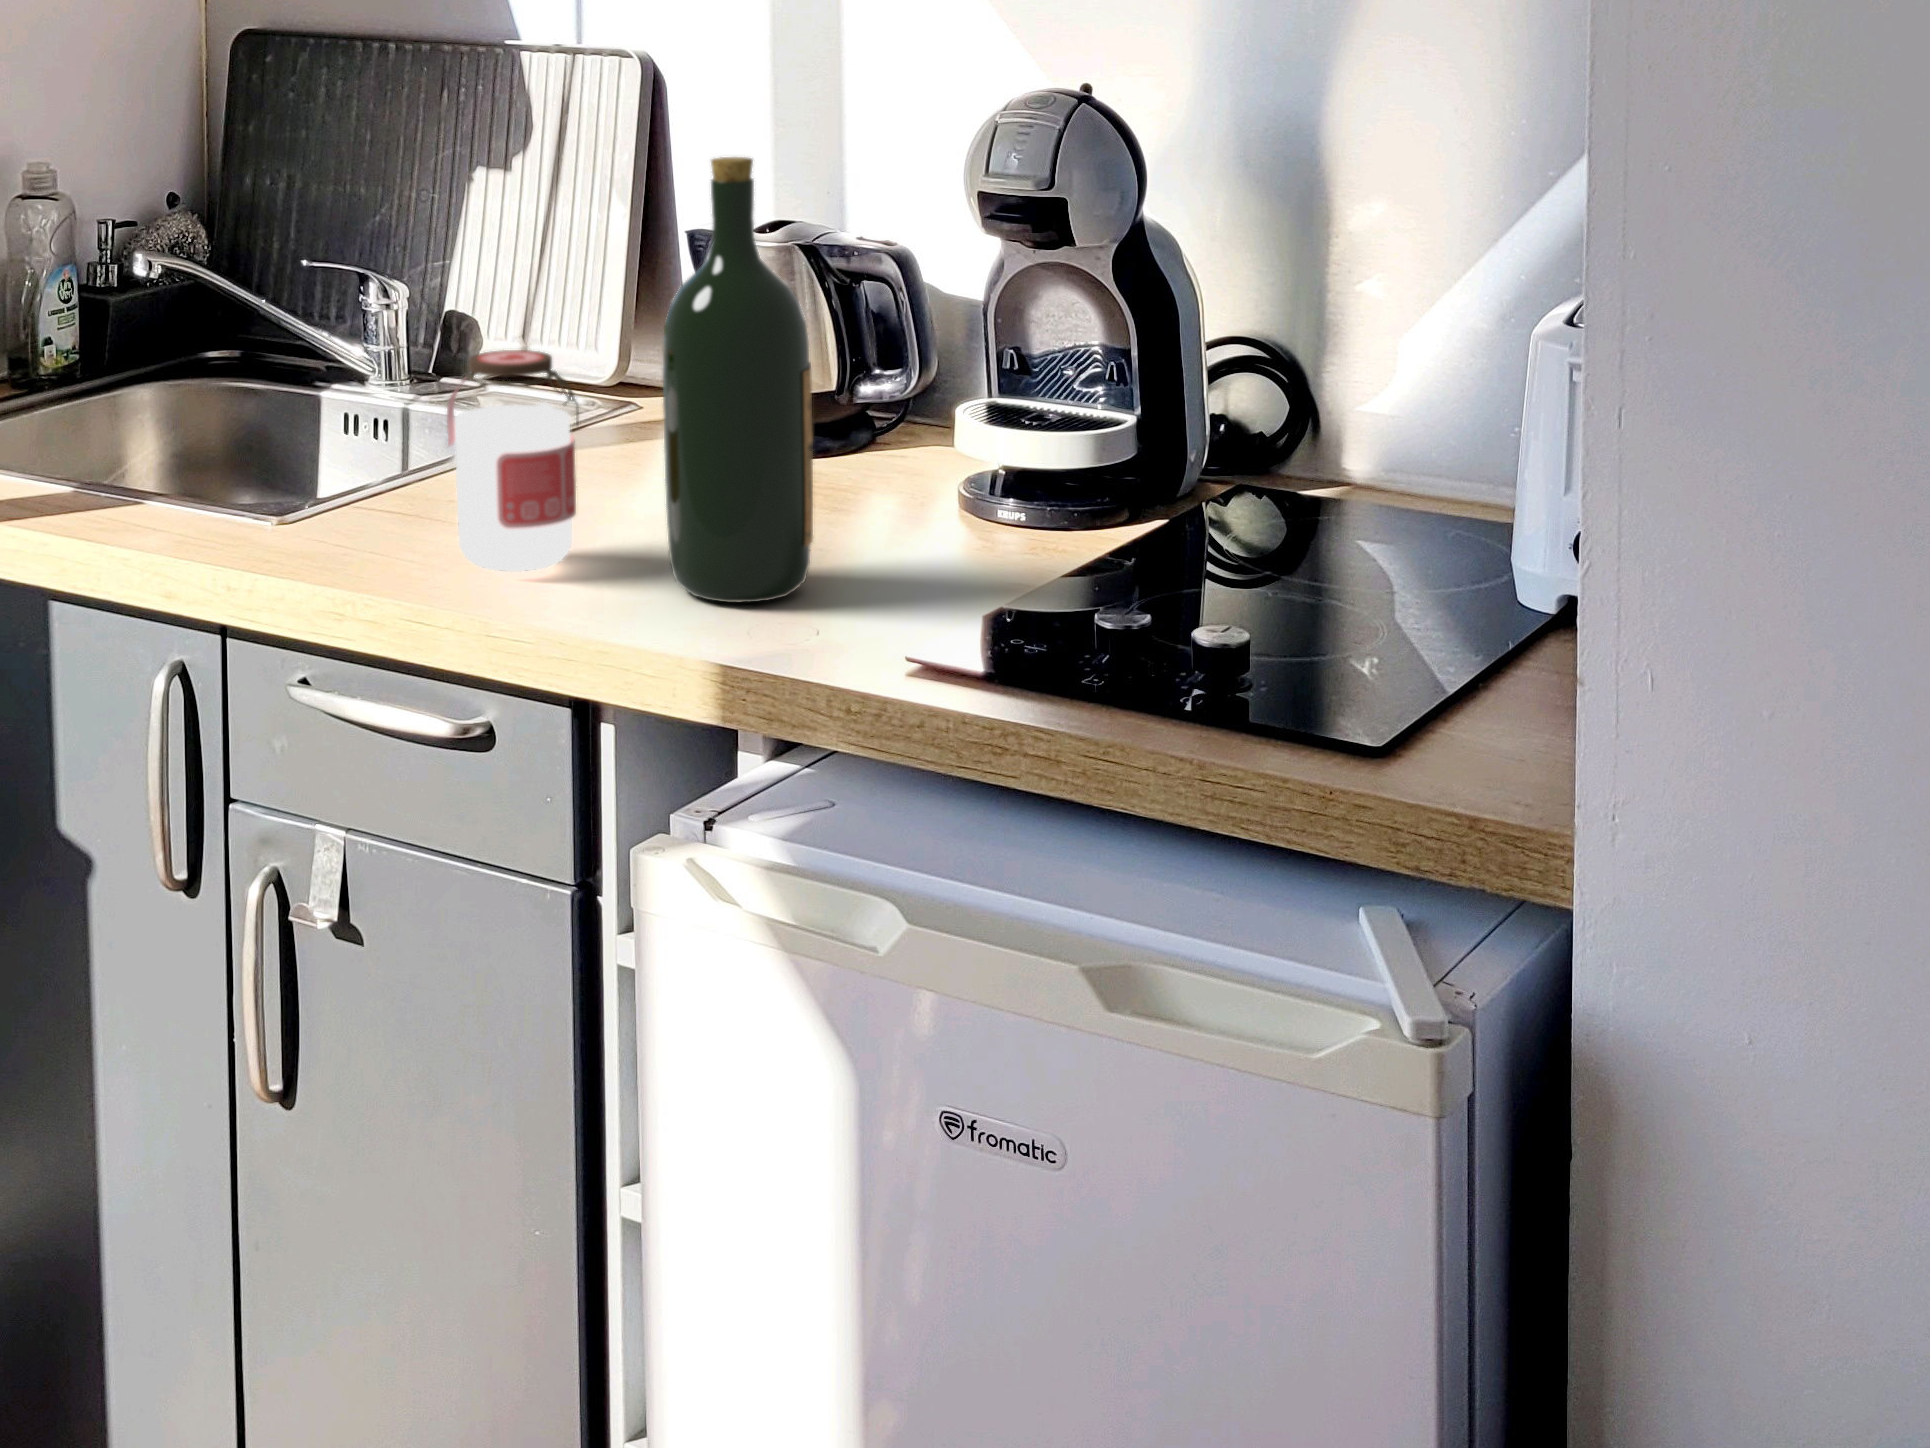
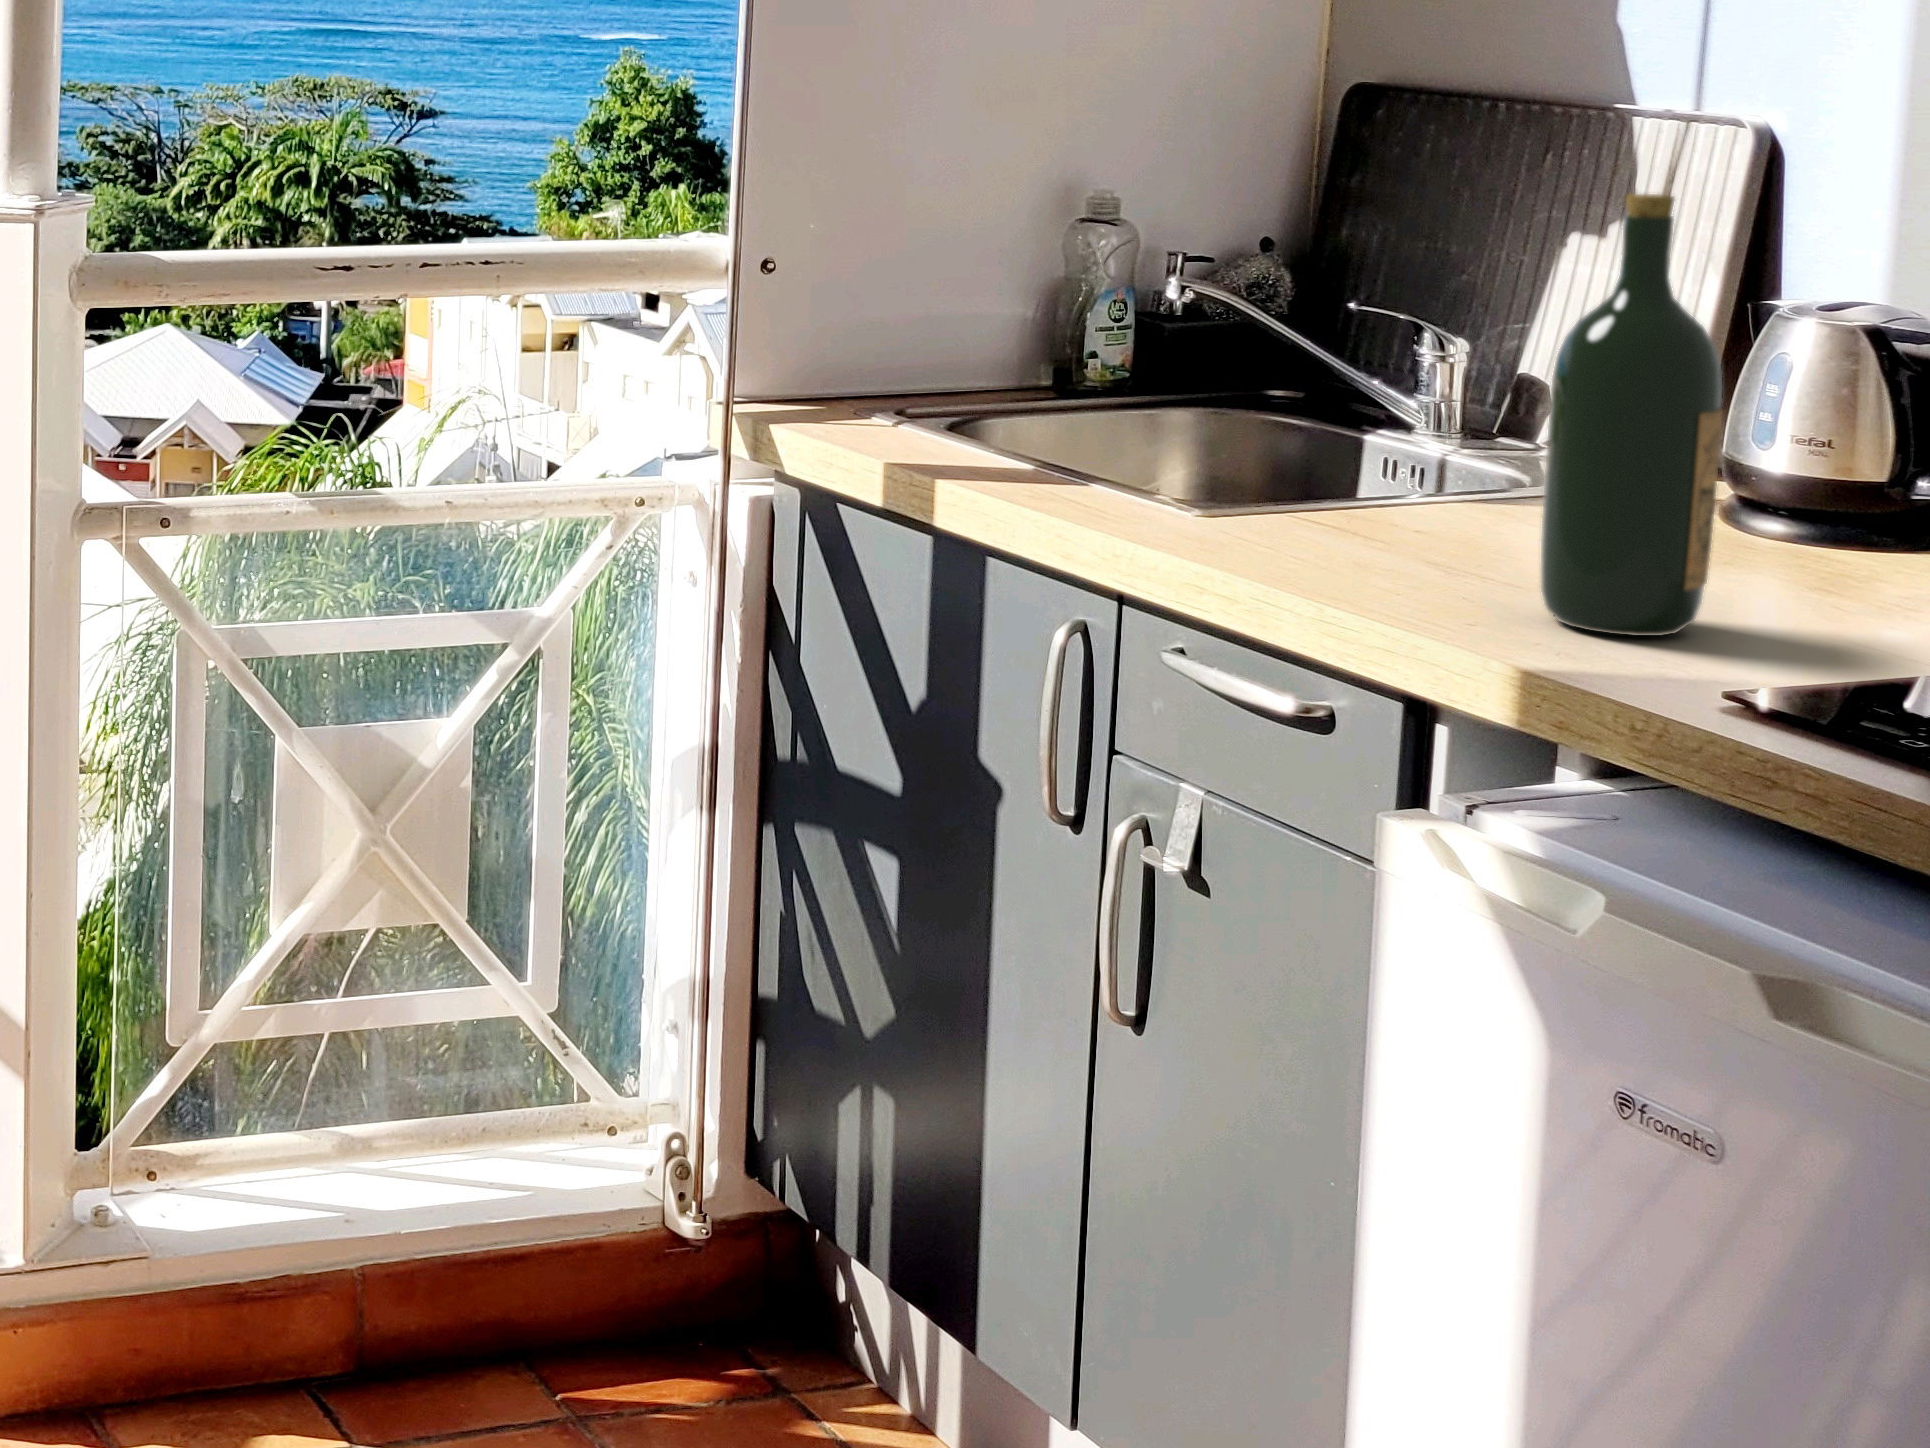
jar: present [447,350,579,572] -> none [1338,369,1481,582]

